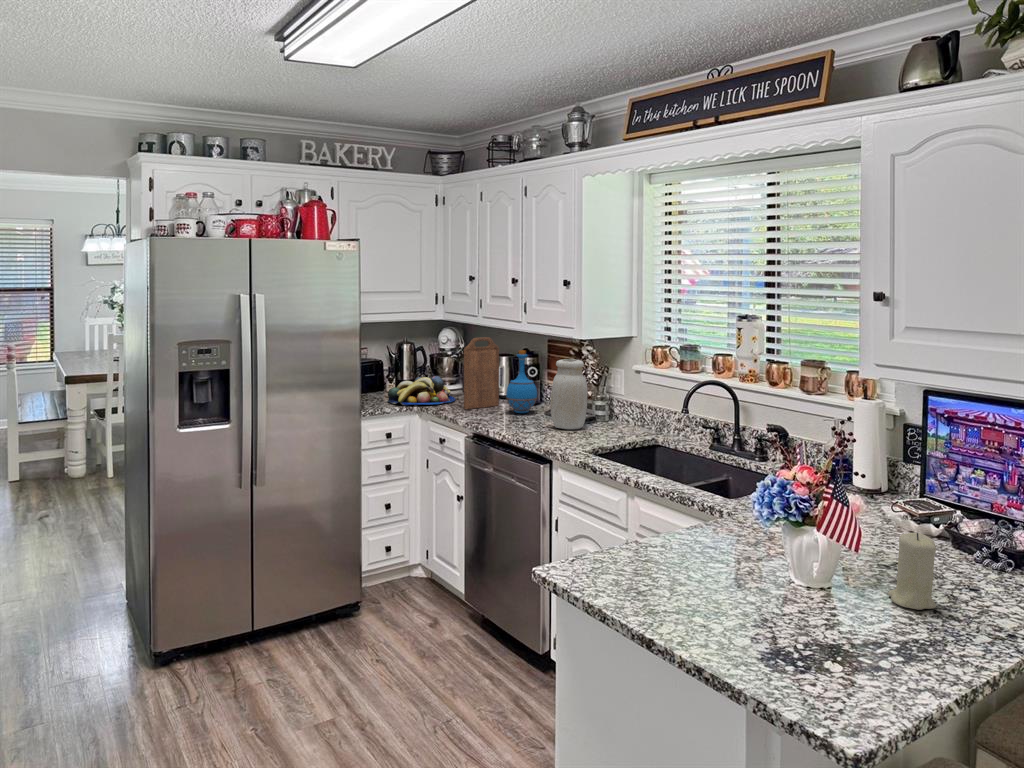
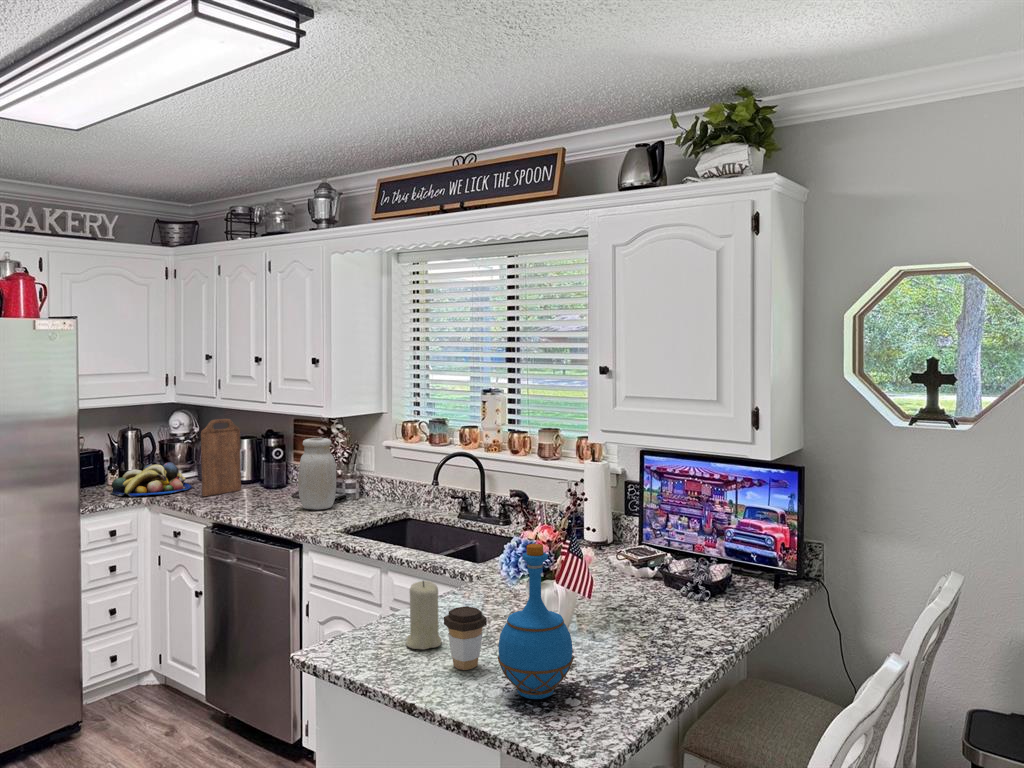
bottle: present [506,350,537,413] -> present [498,544,573,699]
candle: present [888,533,936,610] -> present [406,581,441,649]
coffee cup: none [689,545,737,612] -> present [444,606,487,670]

